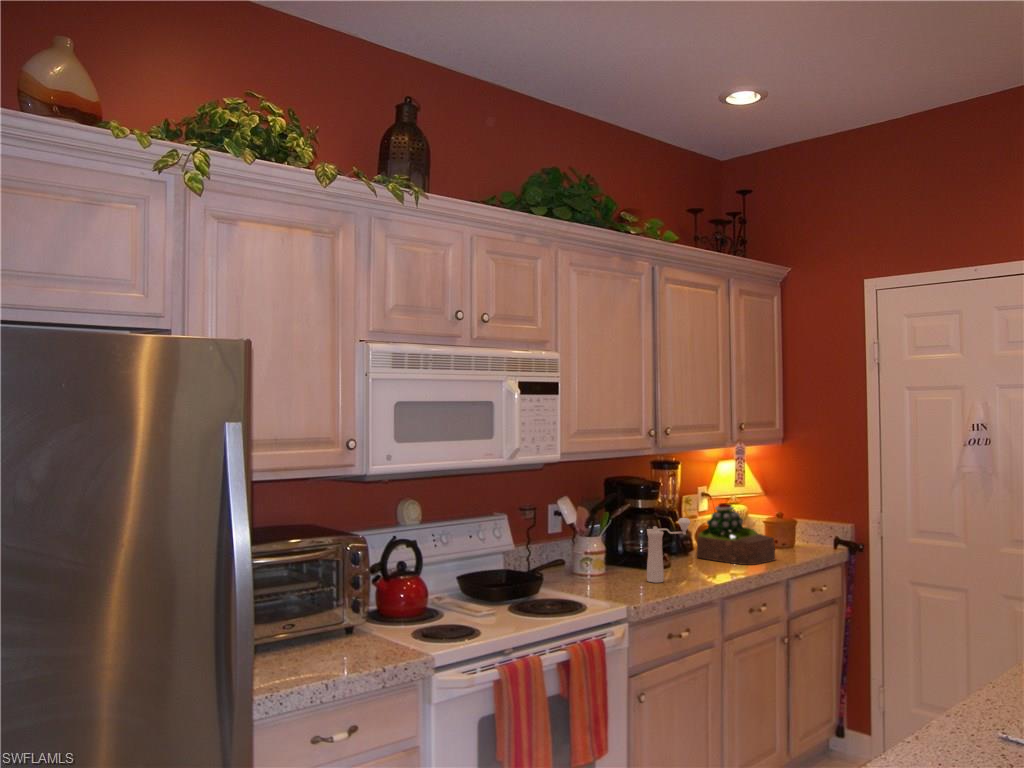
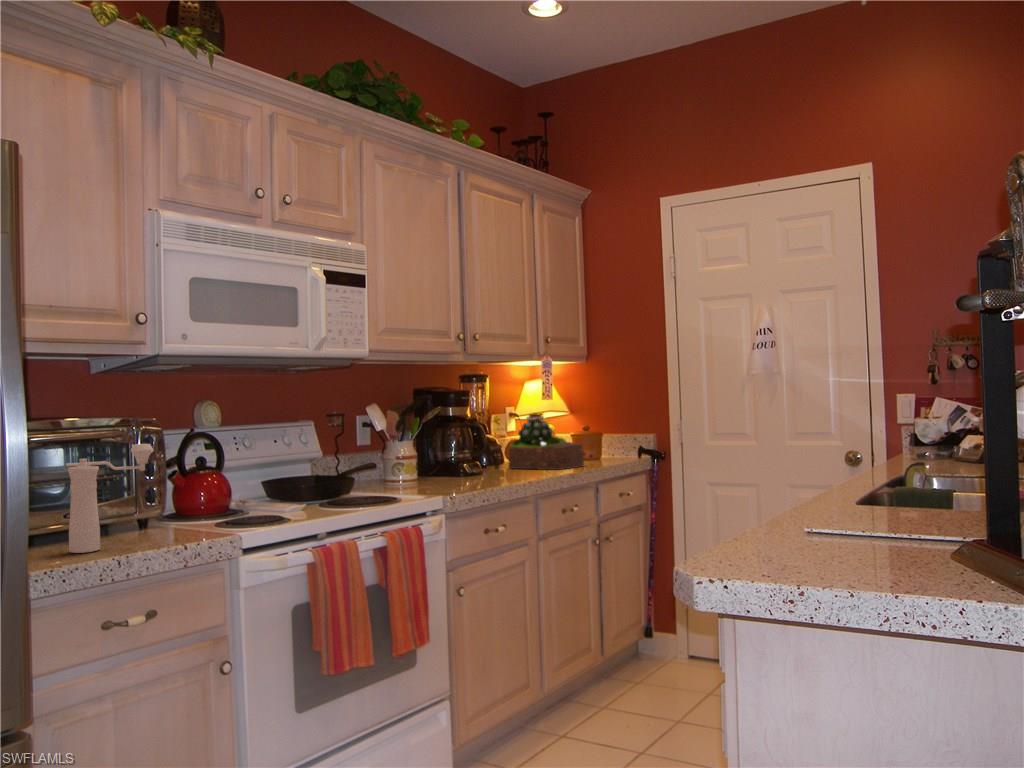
pepper mill: present [647,518,690,583] -> present [66,444,153,553]

